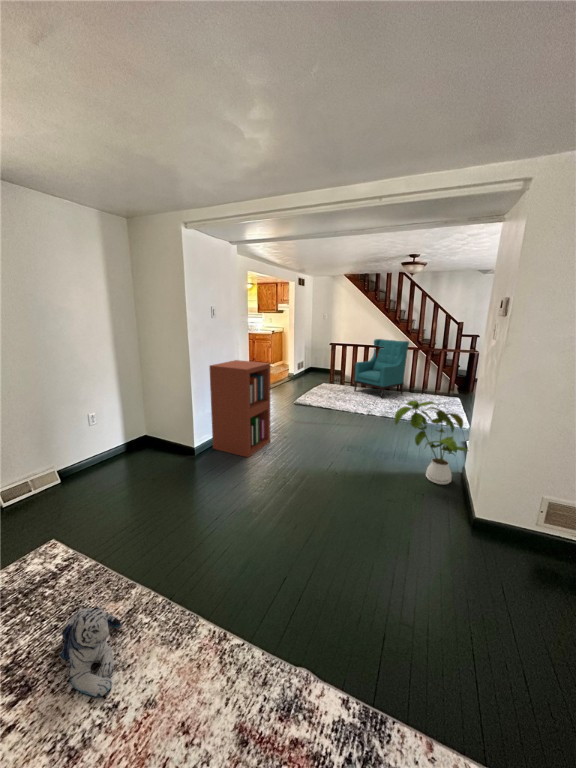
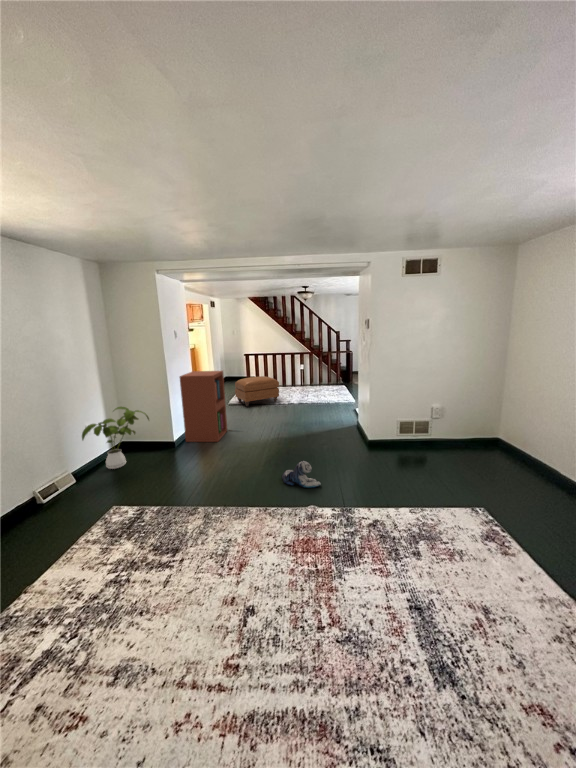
armchair: present [354,339,409,398] -> none [270,348,307,393]
ottoman: none [304,373,359,410] -> present [235,376,279,406]
house plant: present [395,401,468,484] -> present [82,407,149,469]
plush toy: present [60,606,121,698] -> present [282,461,321,488]

